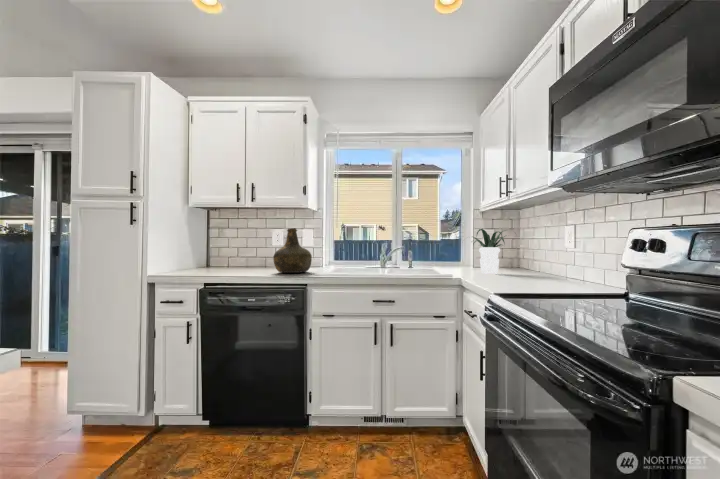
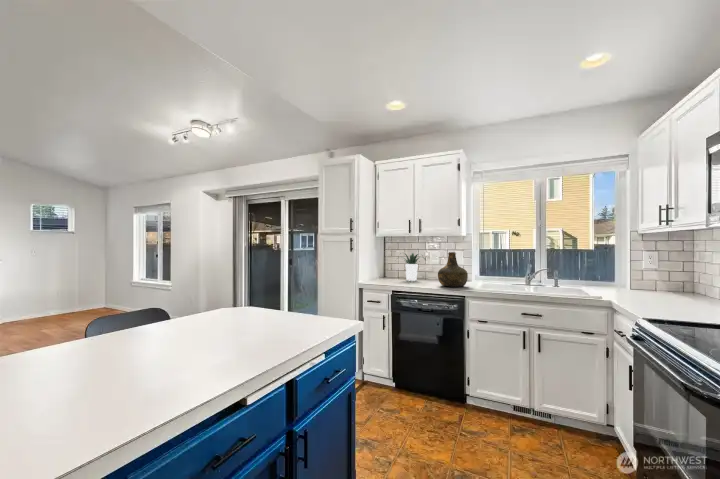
potted plant: present [473,229,505,274] -> present [404,253,426,280]

